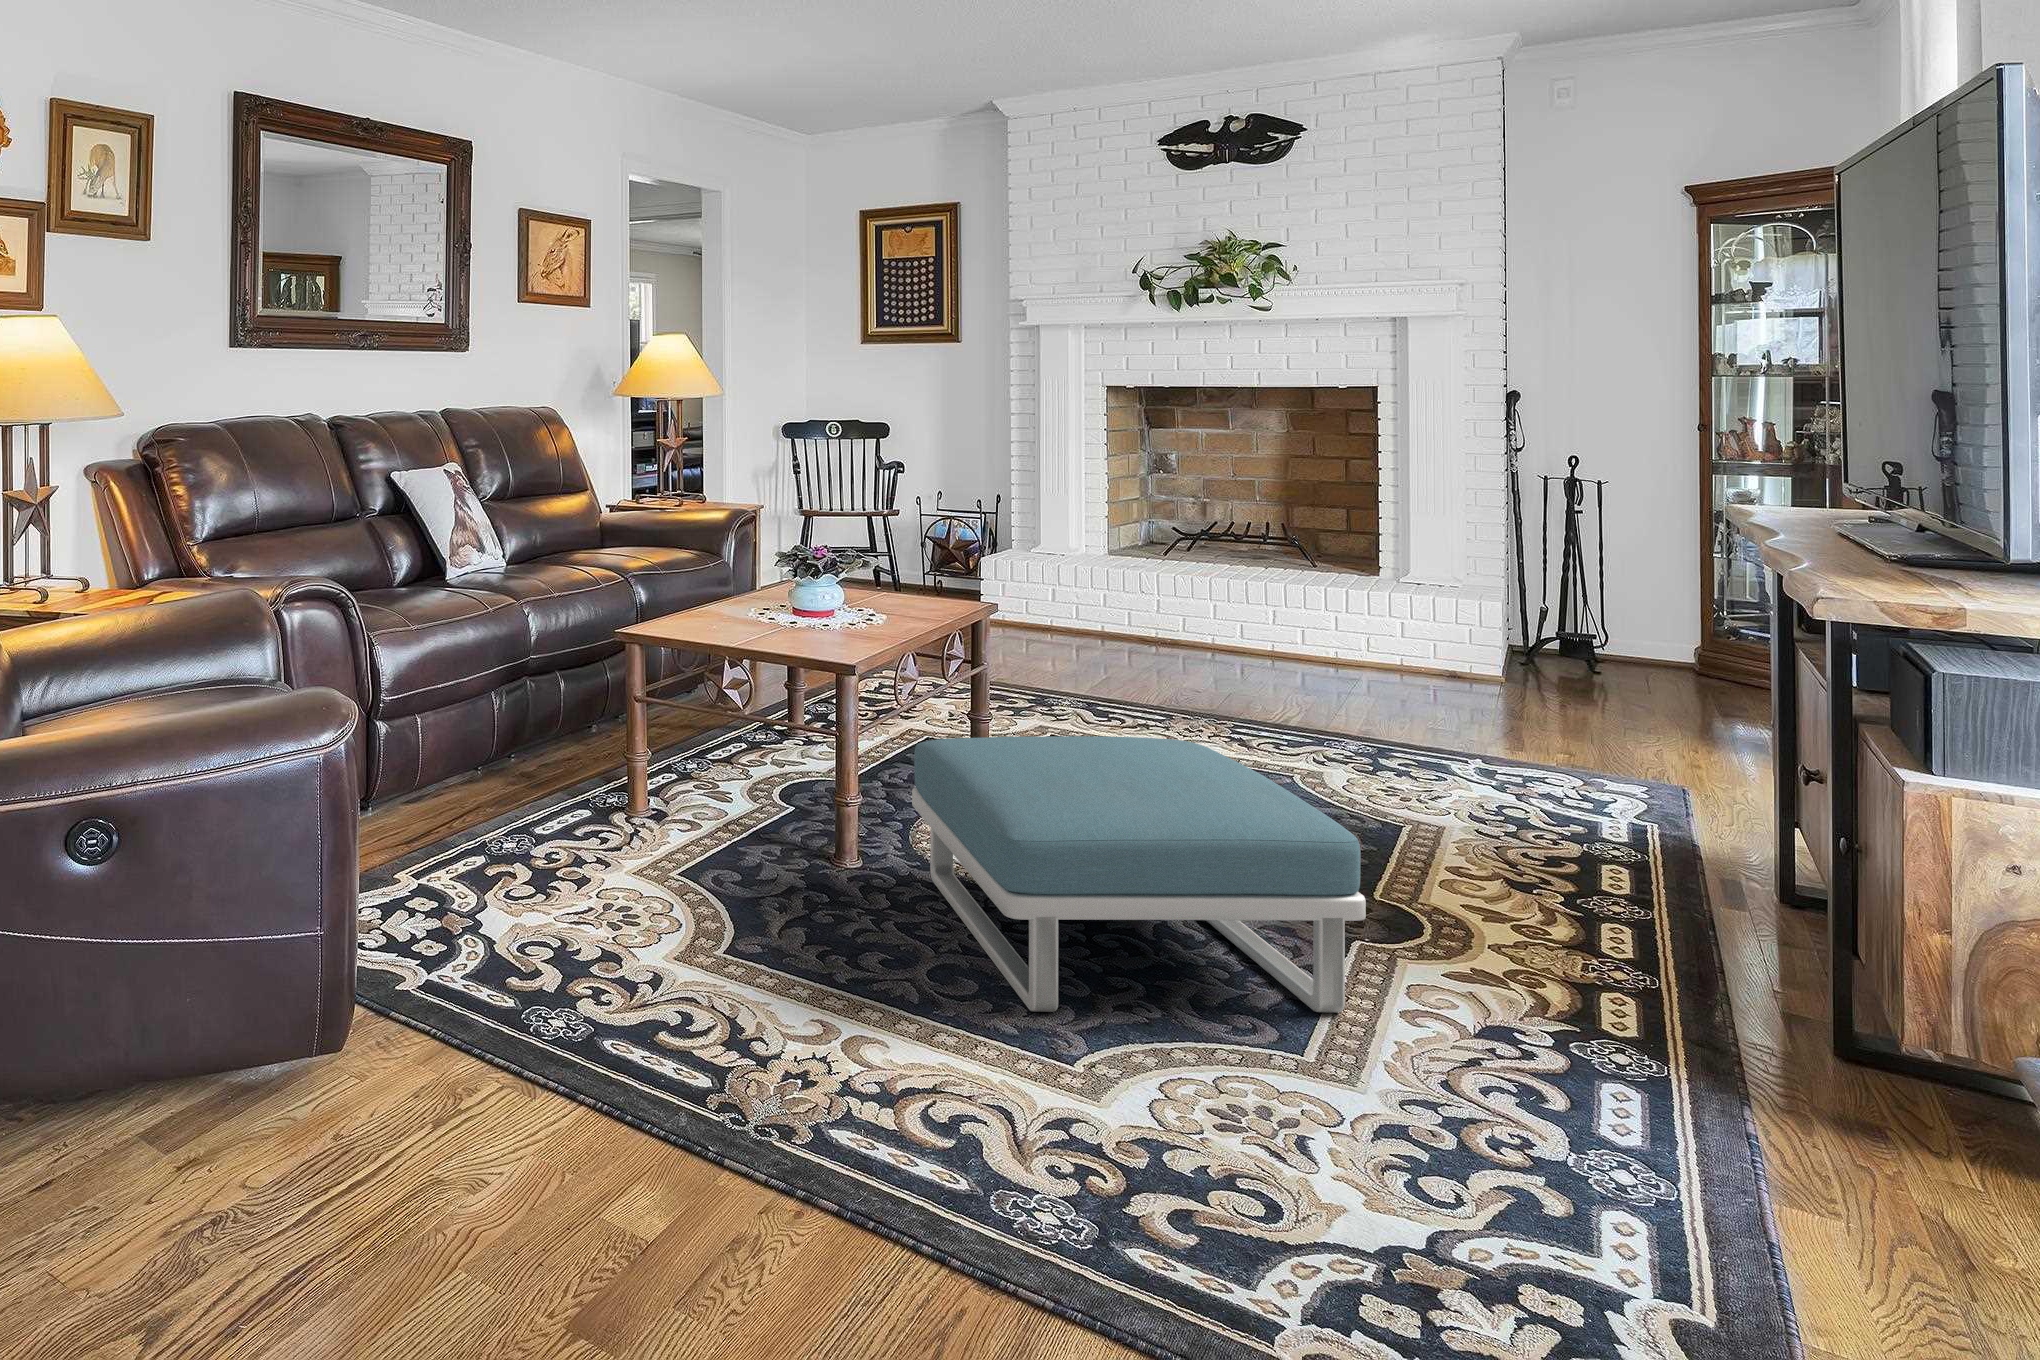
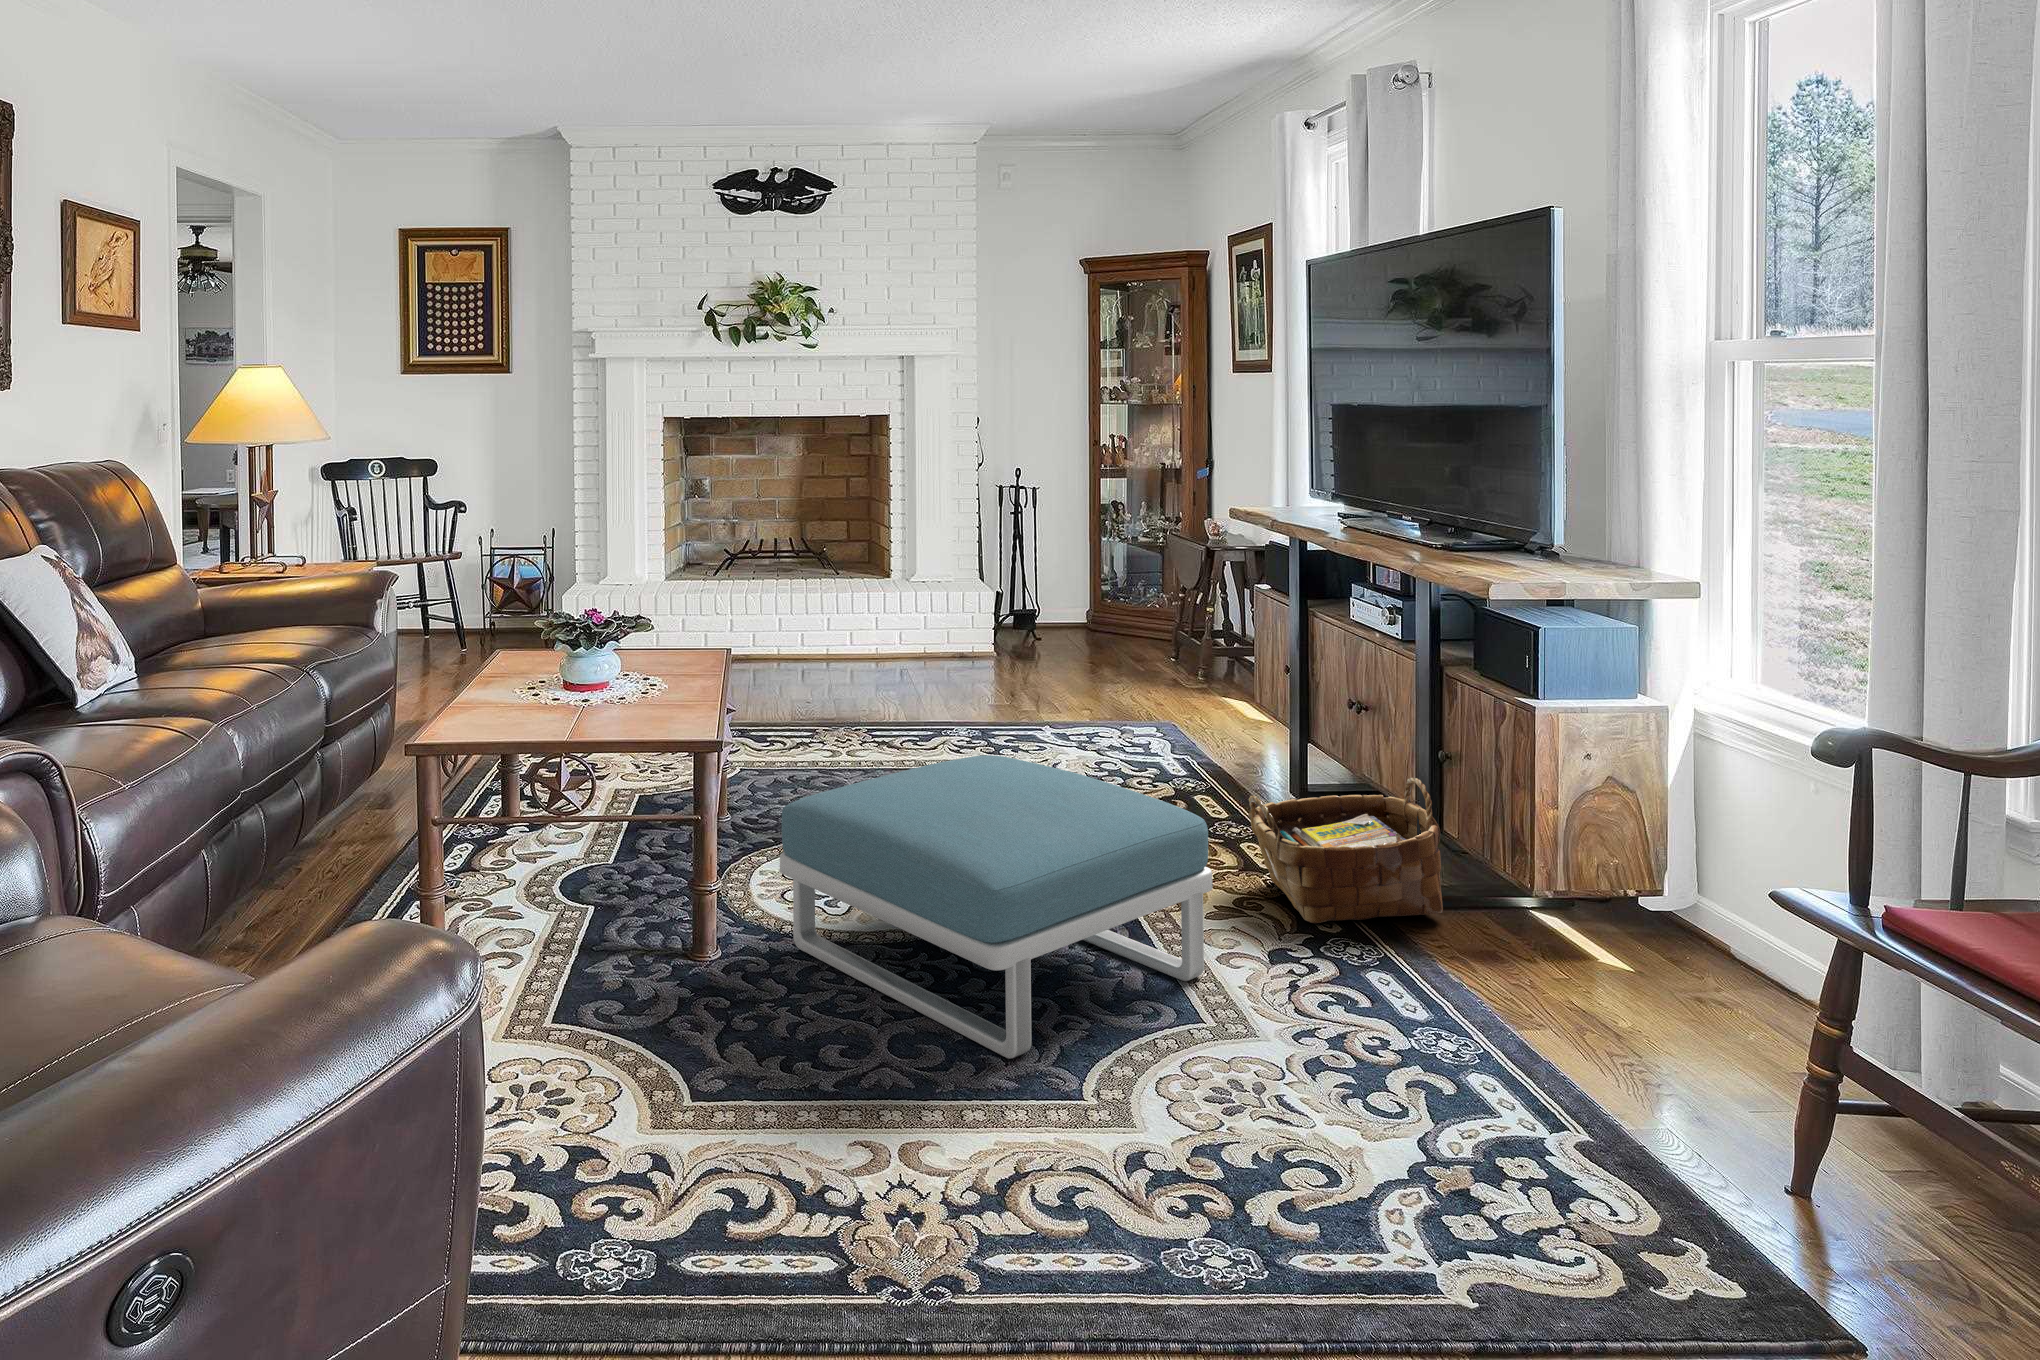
woven basket: none [1519,846,1808,1049] -> present [1248,778,1443,923]

